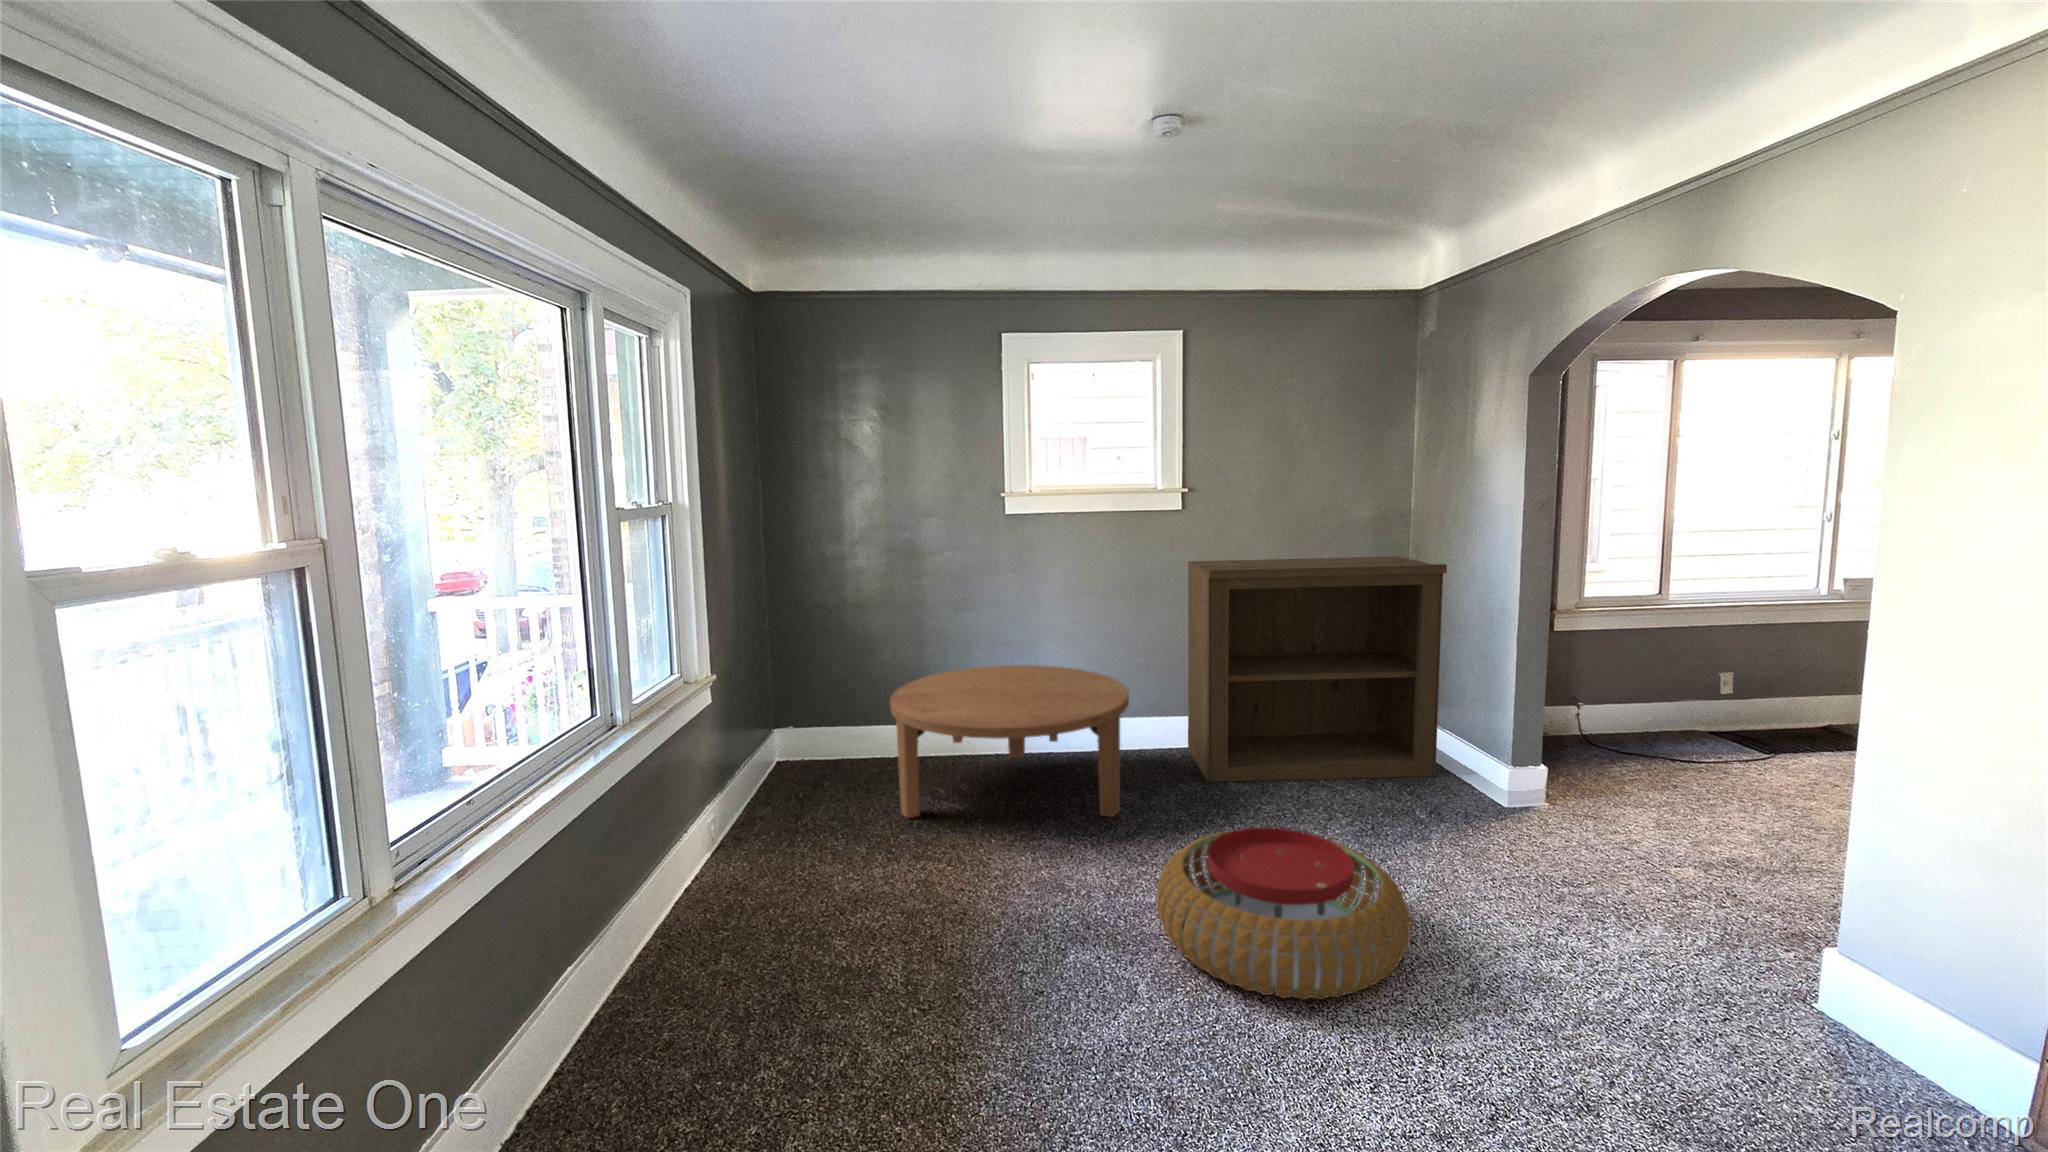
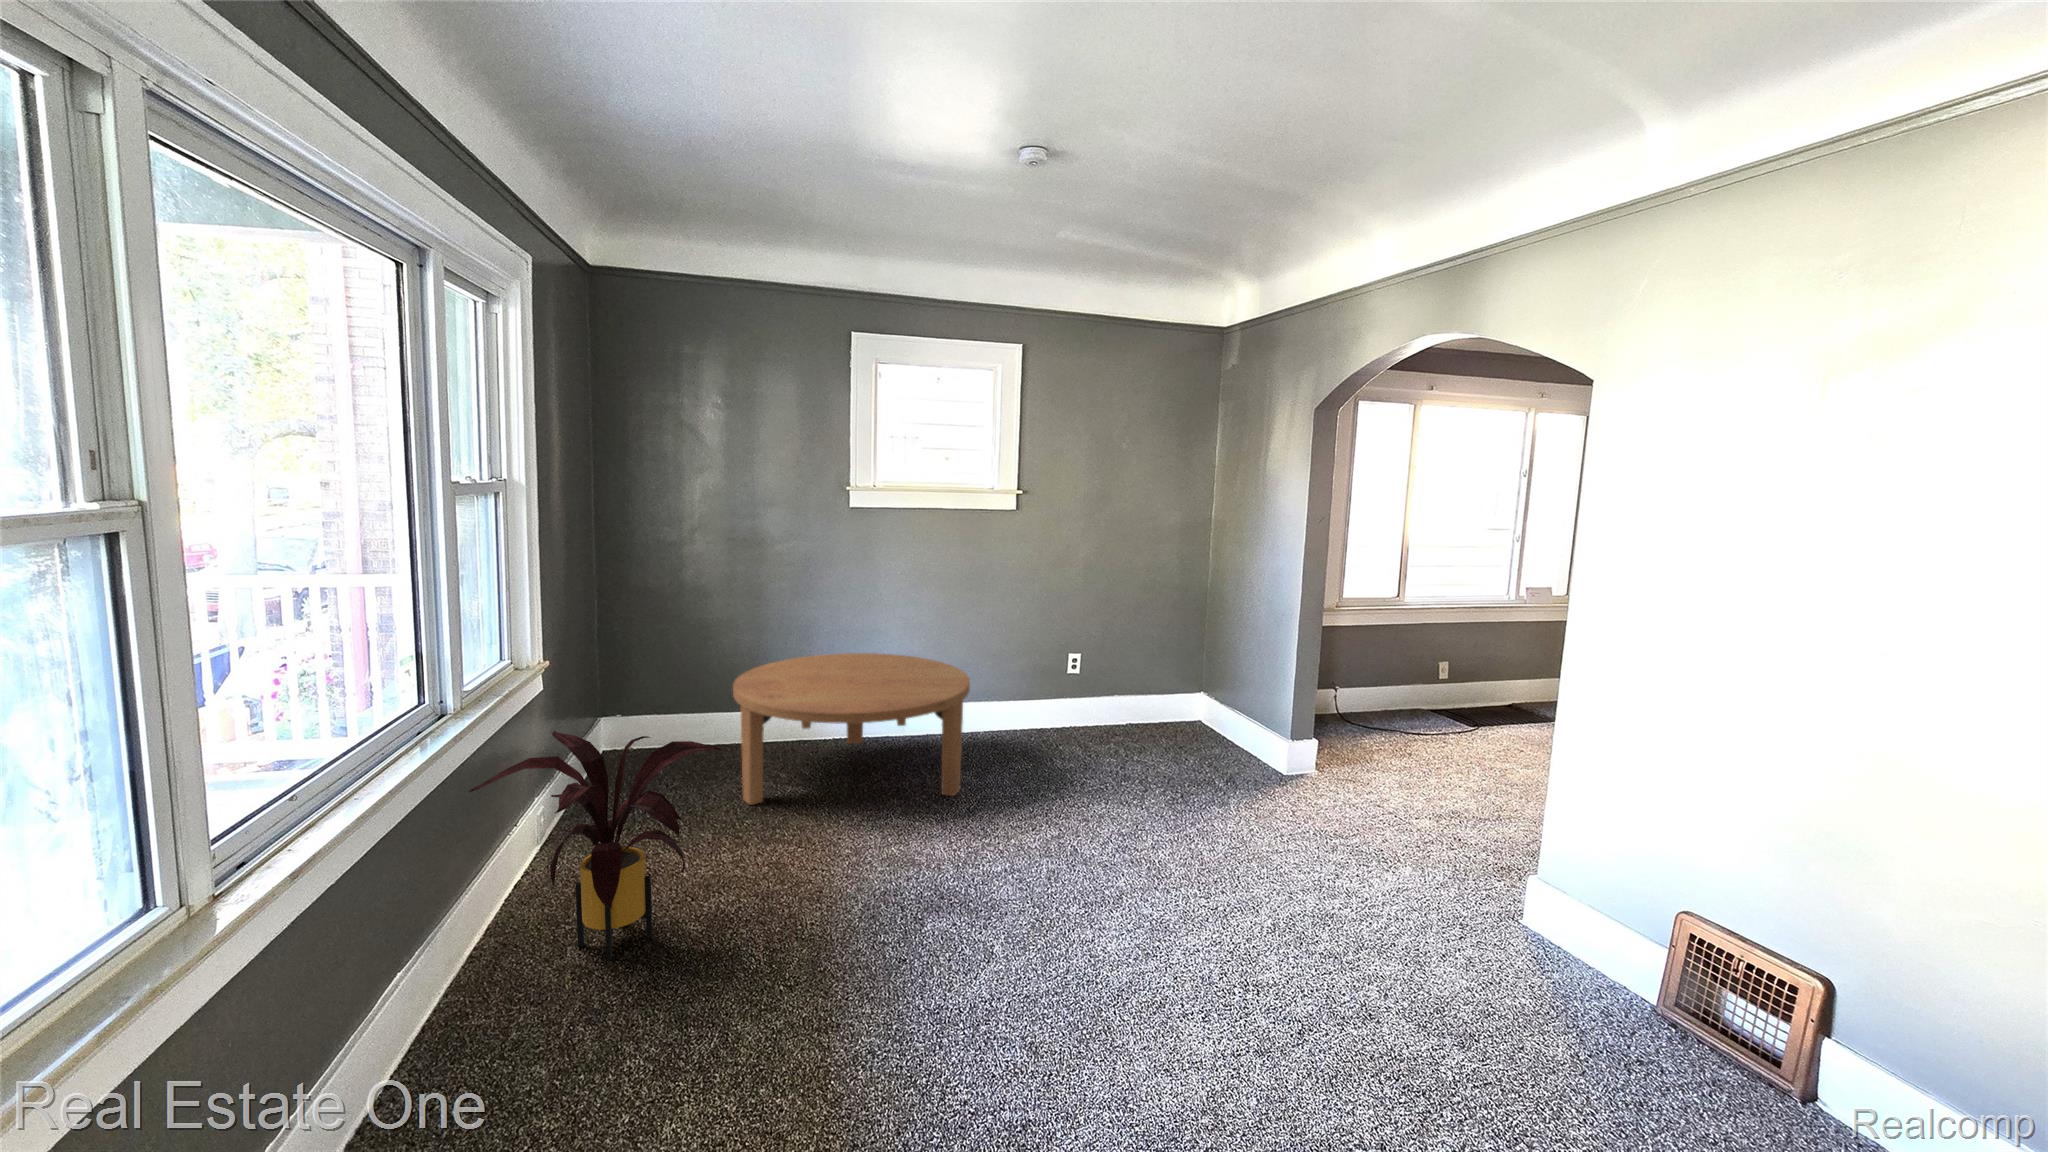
bookshelf: present [1188,556,1447,782] -> none [1017,557,1245,761]
house plant: none [633,742,865,968] -> present [469,731,722,961]
pouf: present [1157,827,1411,1000] -> none [1006,799,1226,948]

